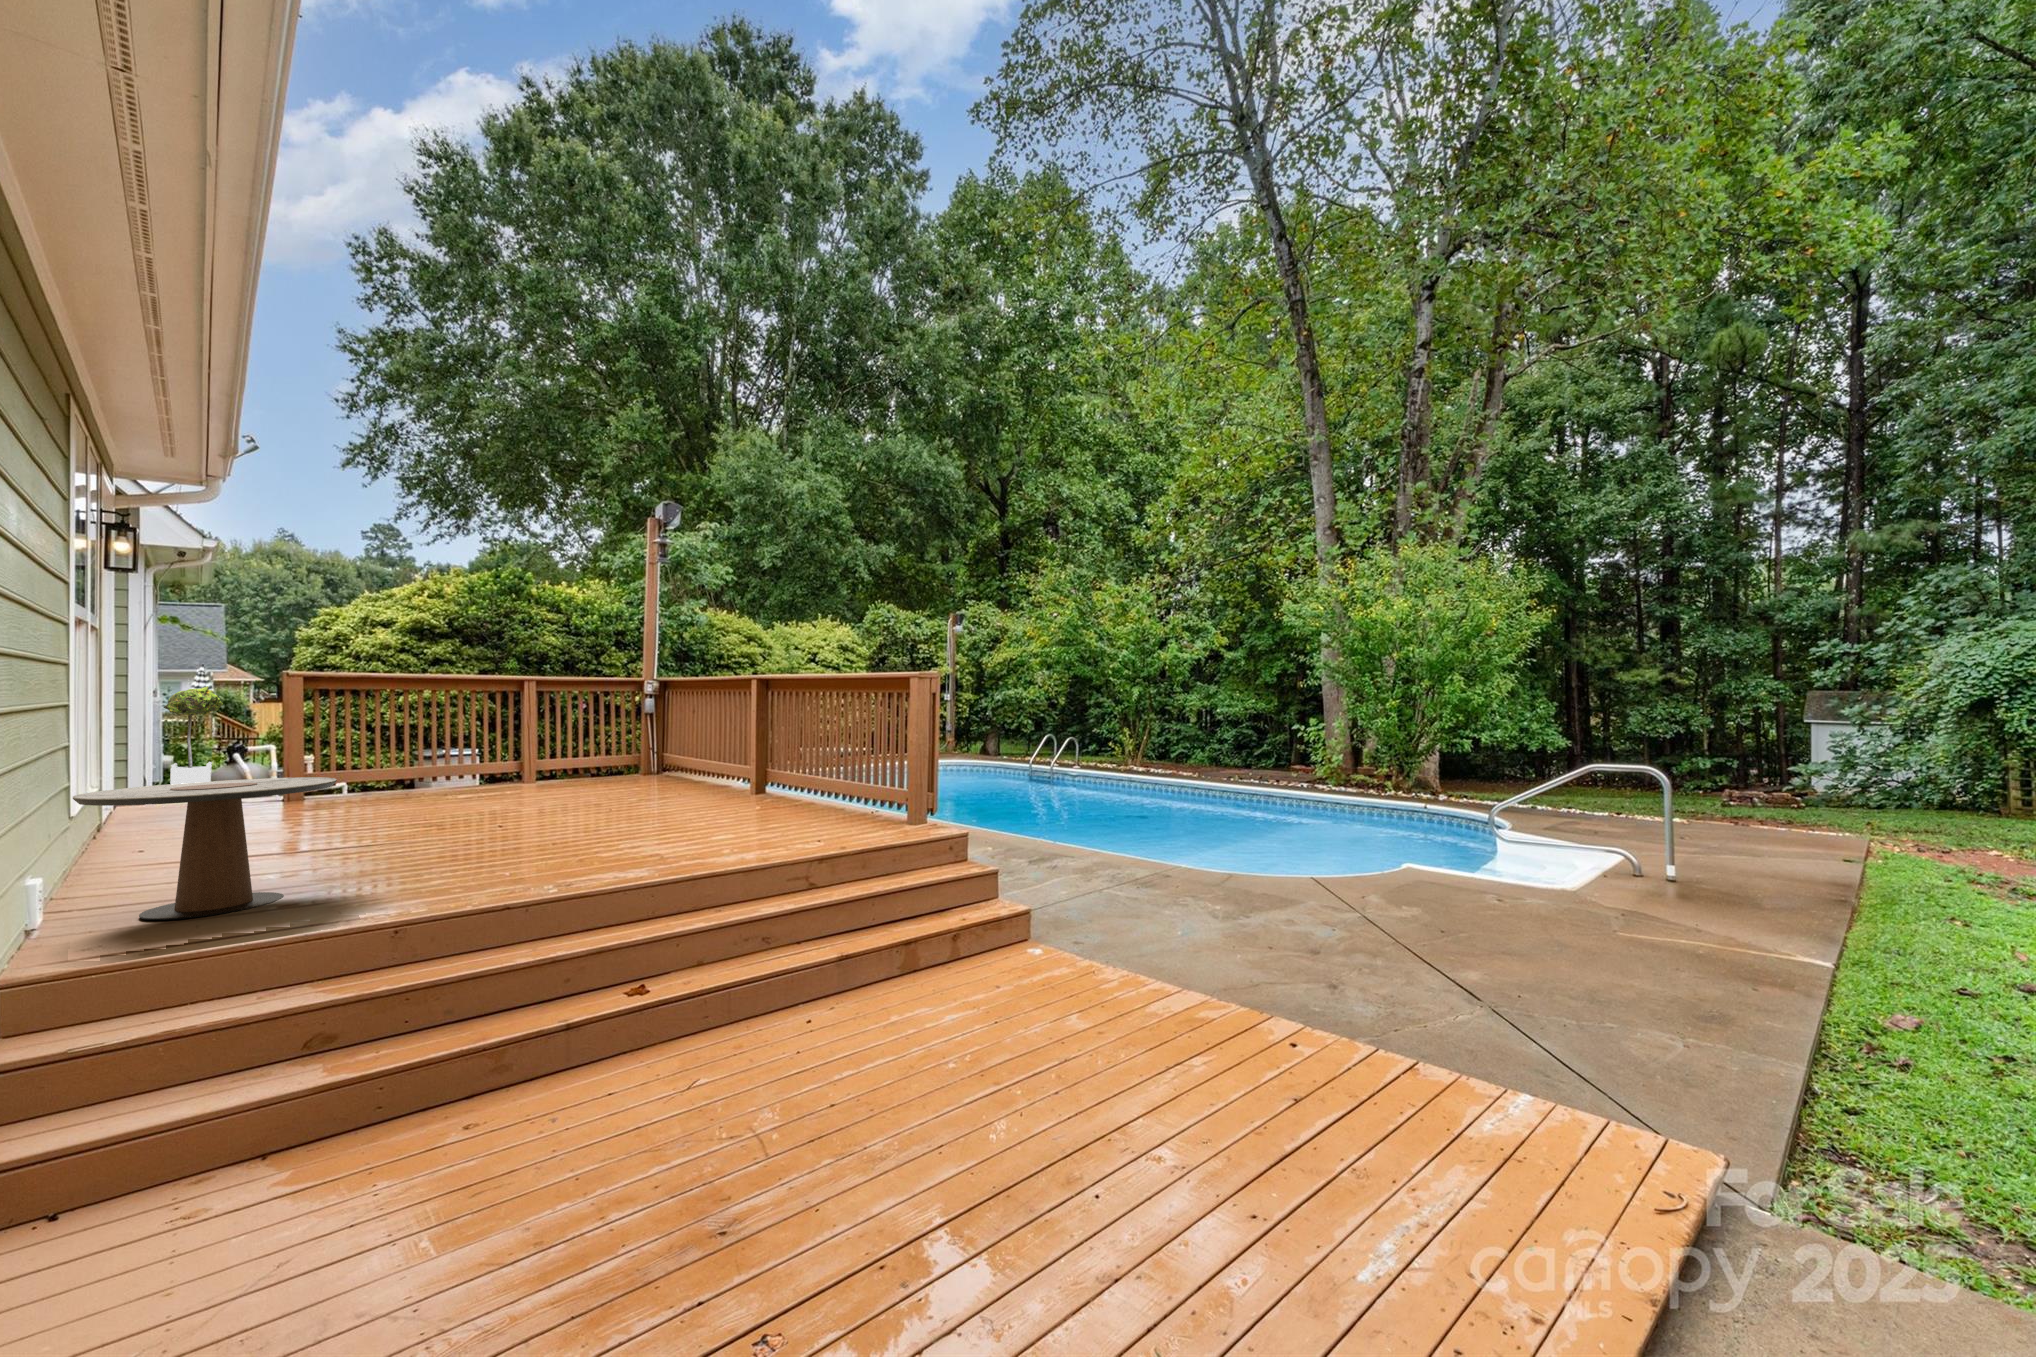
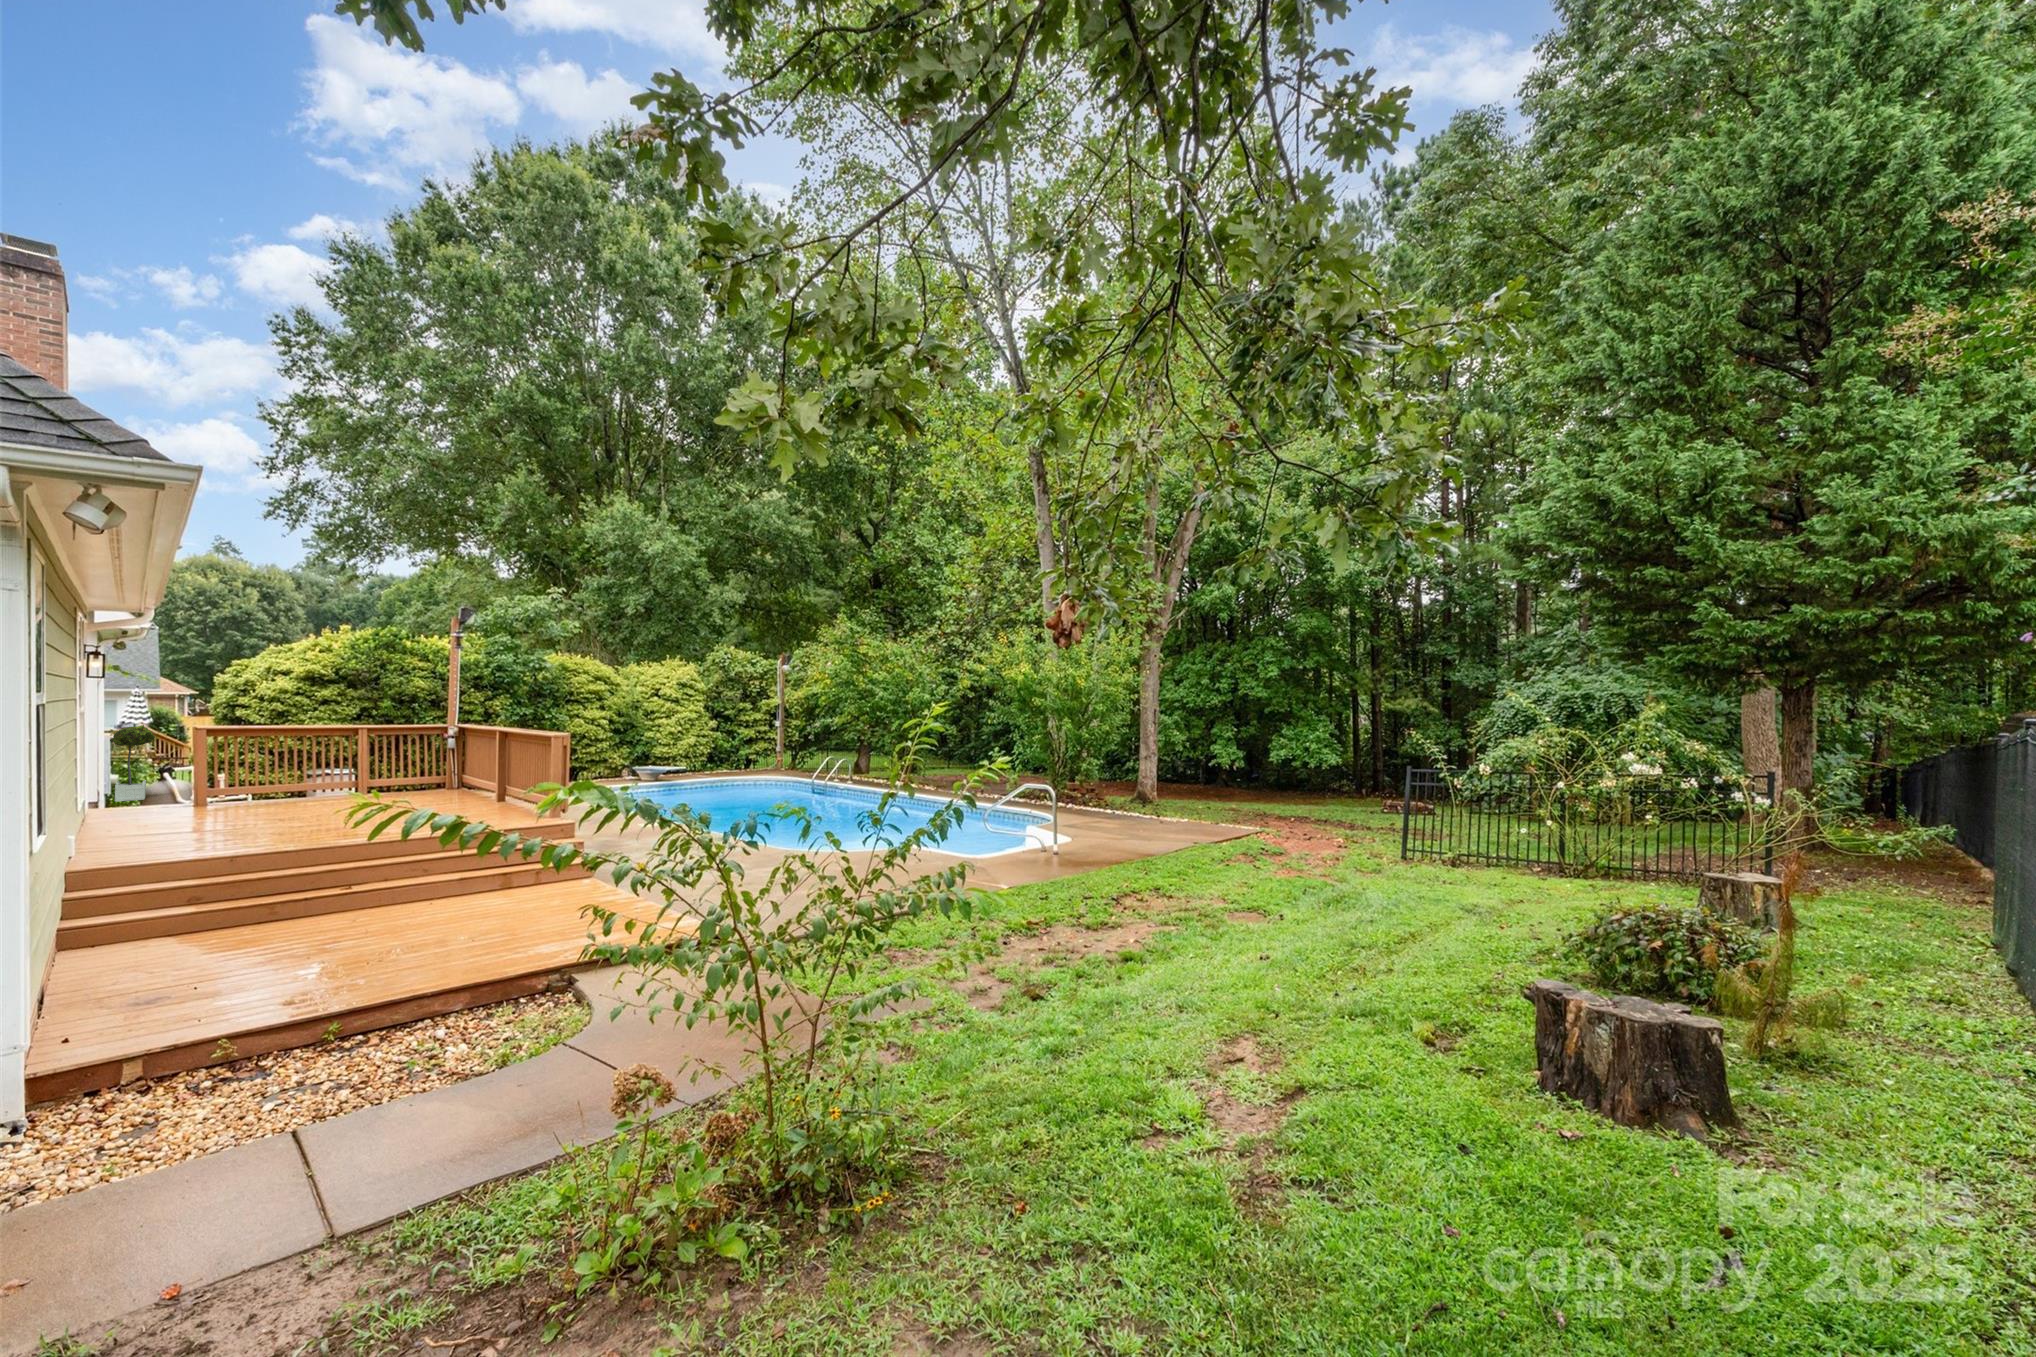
side table: present [73,777,337,920] -> none [82,798,215,867]

